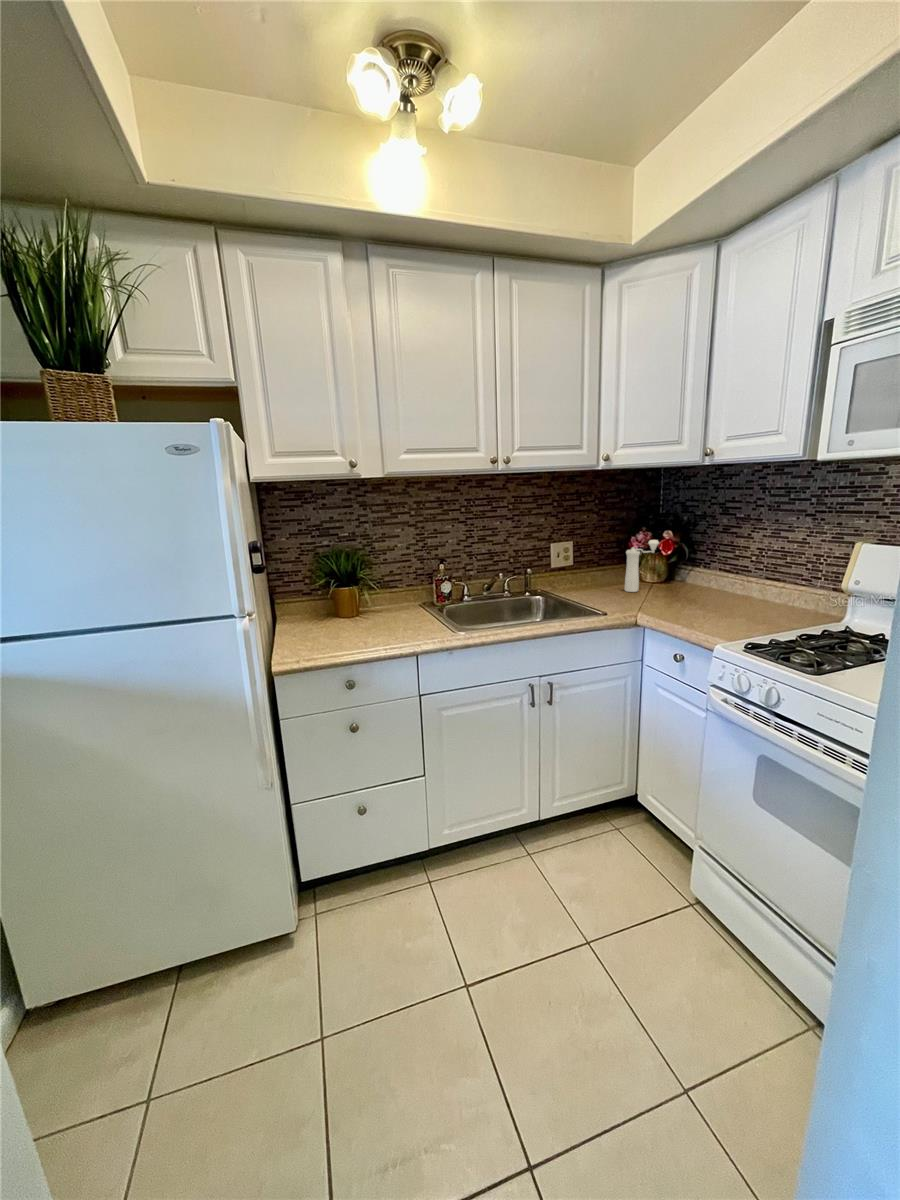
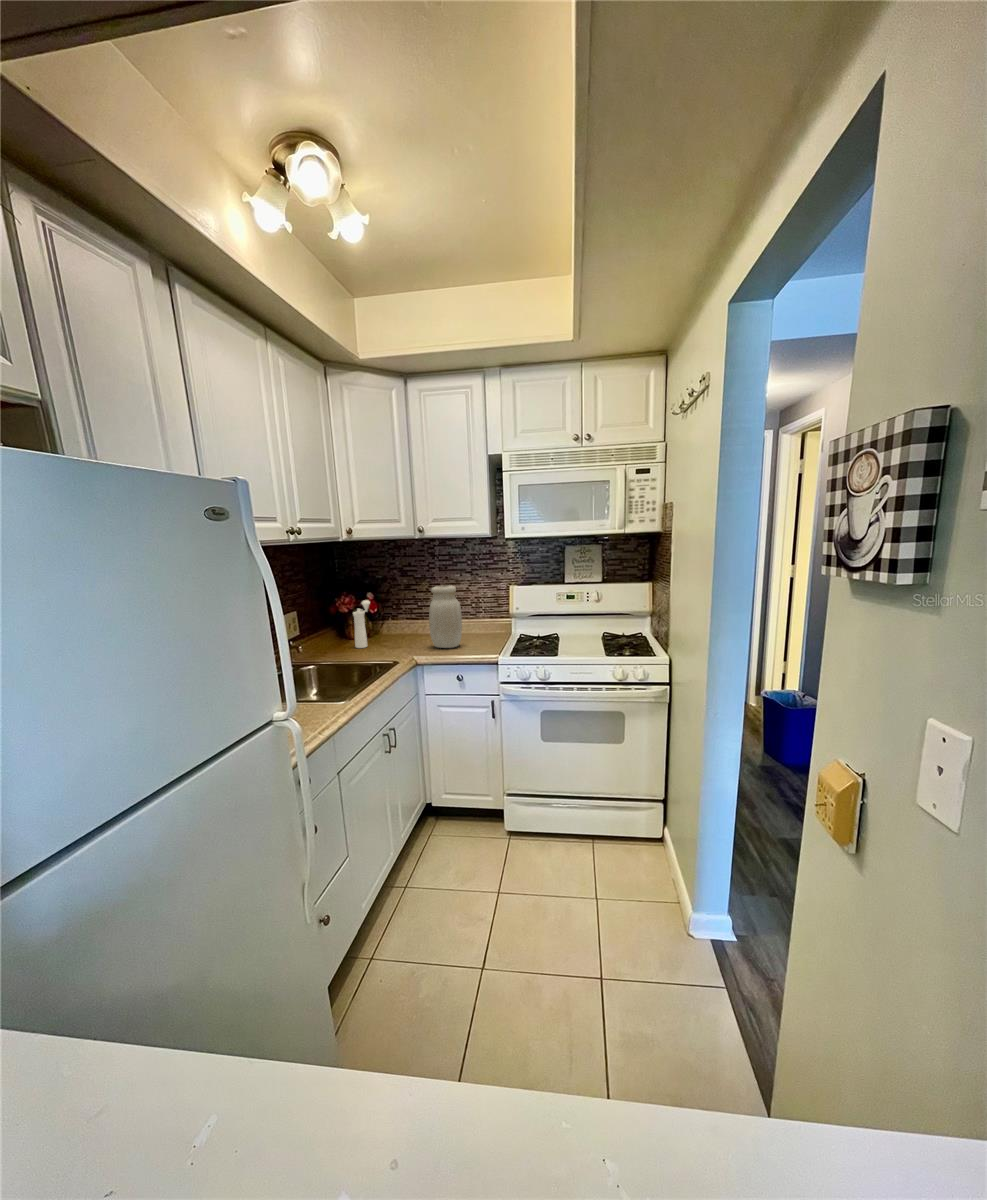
jar: none [688,530,738,616] -> present [429,585,462,648]

